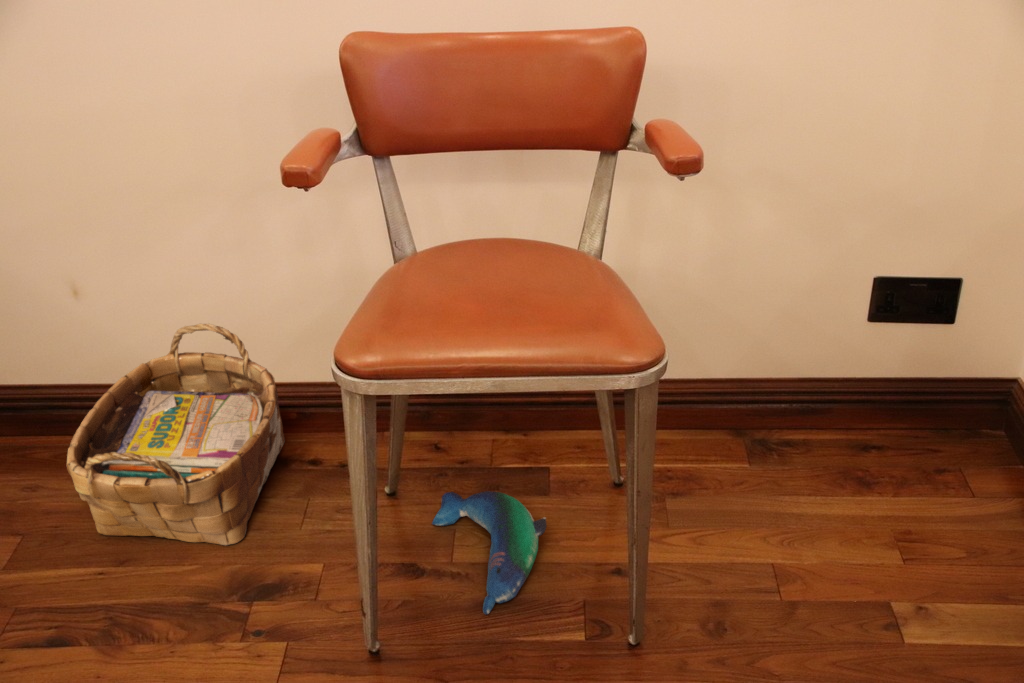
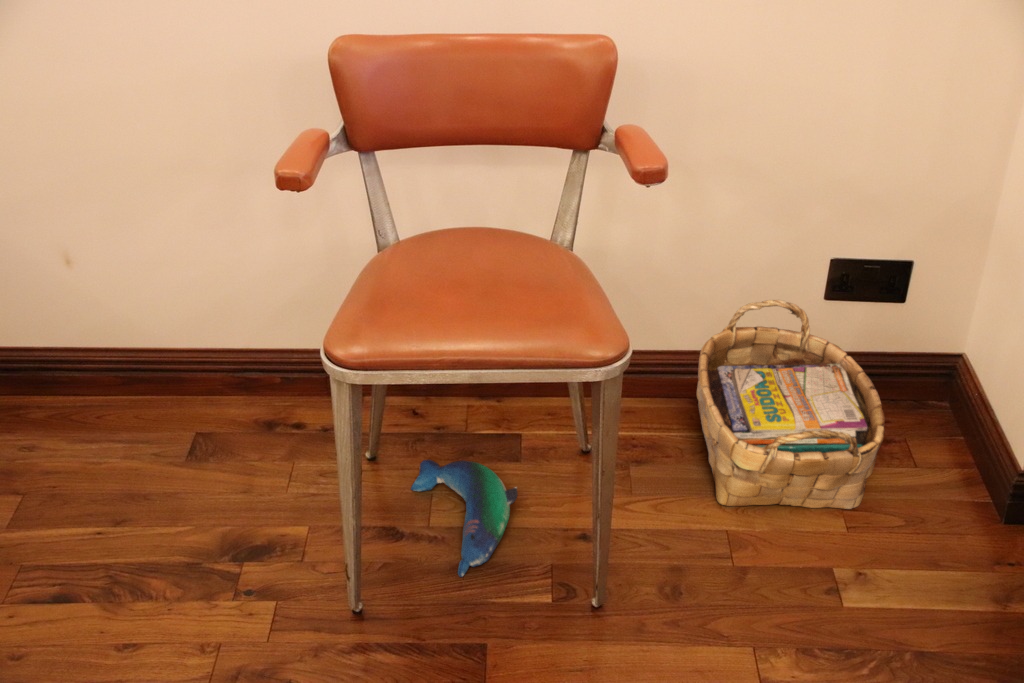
woven basket: present [67,324,285,545] -> present [697,300,885,509]

